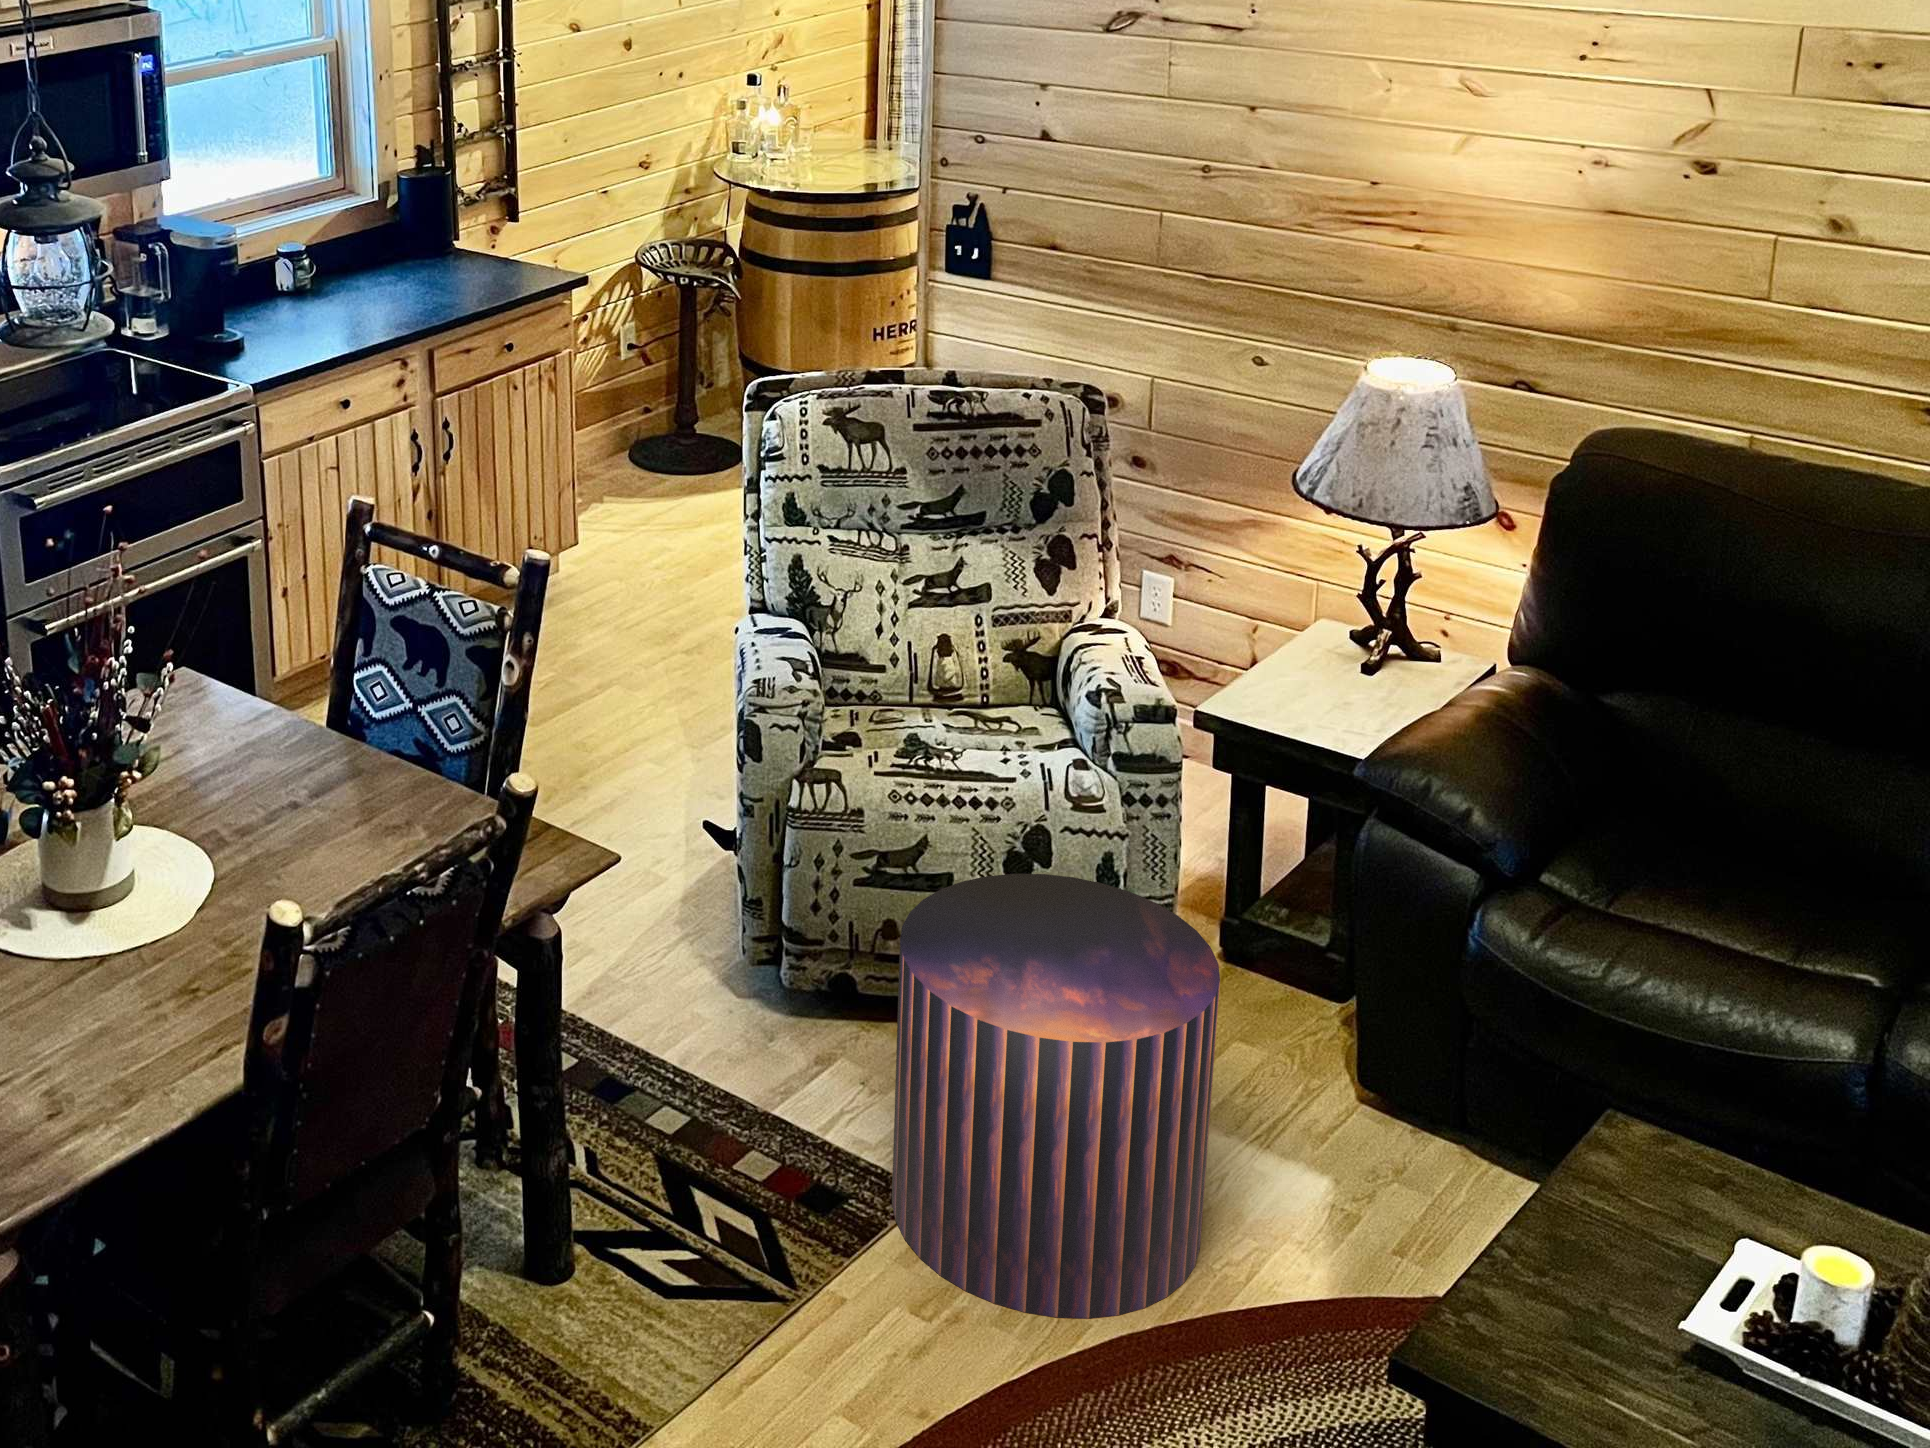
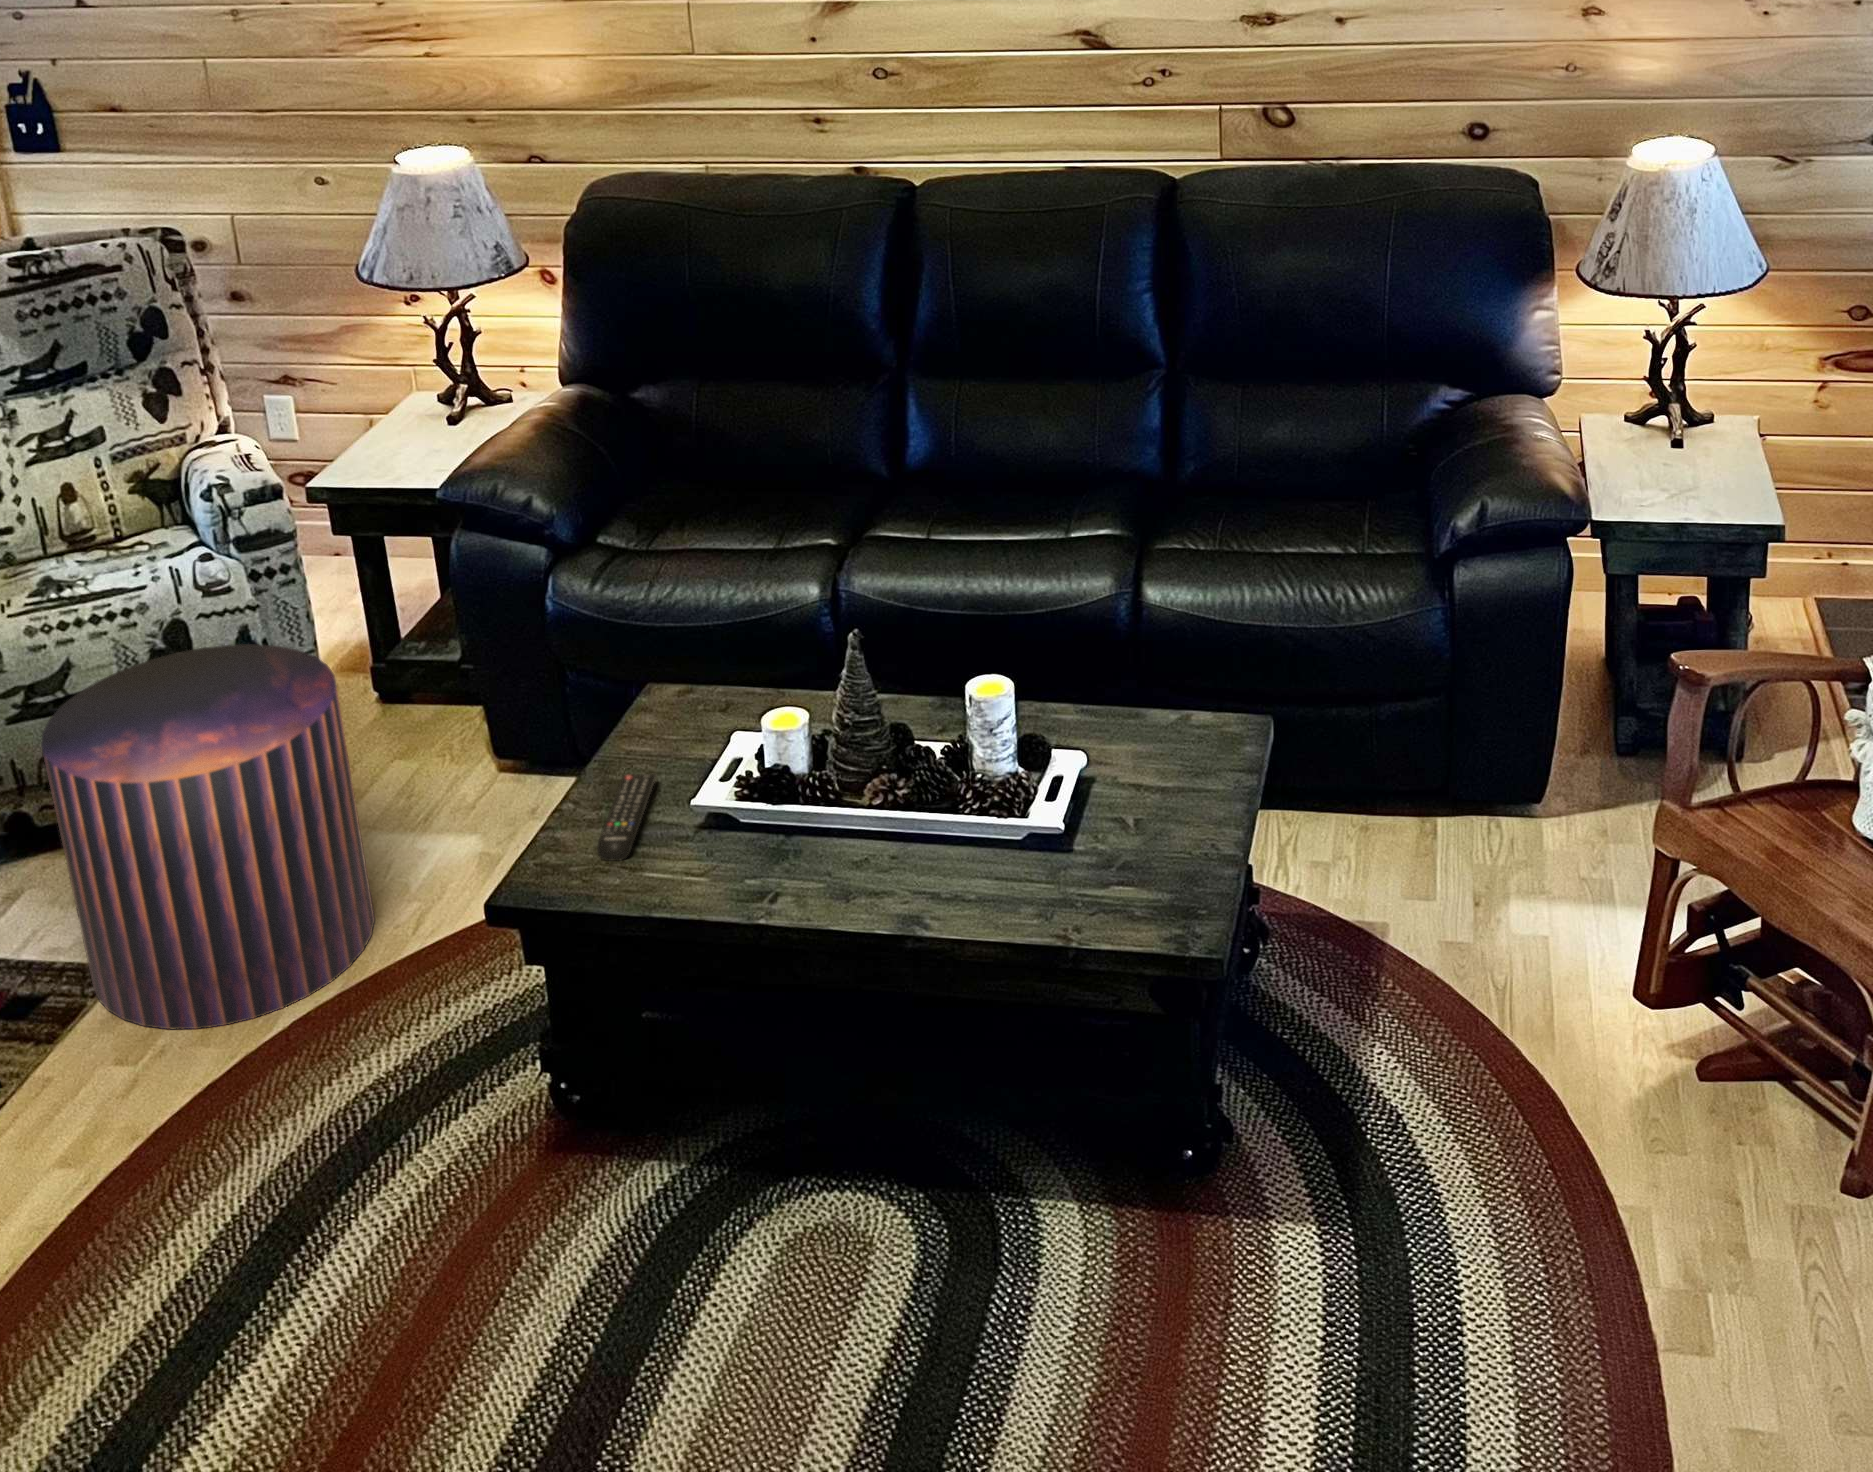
remote control: none [1545,1235,1628,1361] -> present [597,774,656,861]

